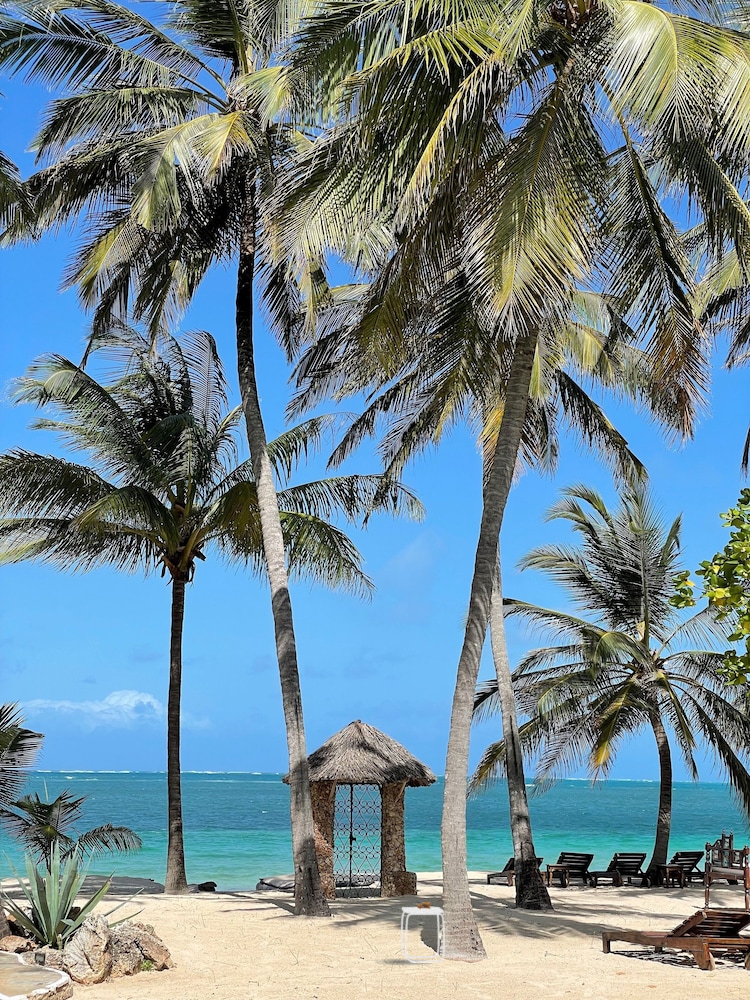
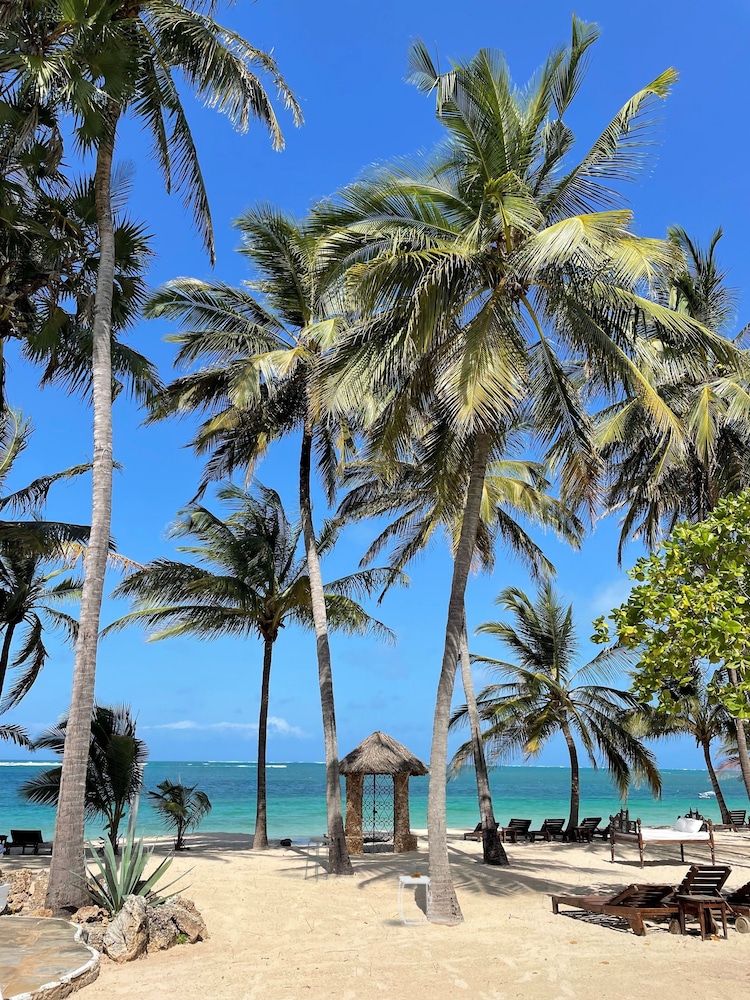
stool: none [266,869,297,925] -> present [305,837,328,881]

